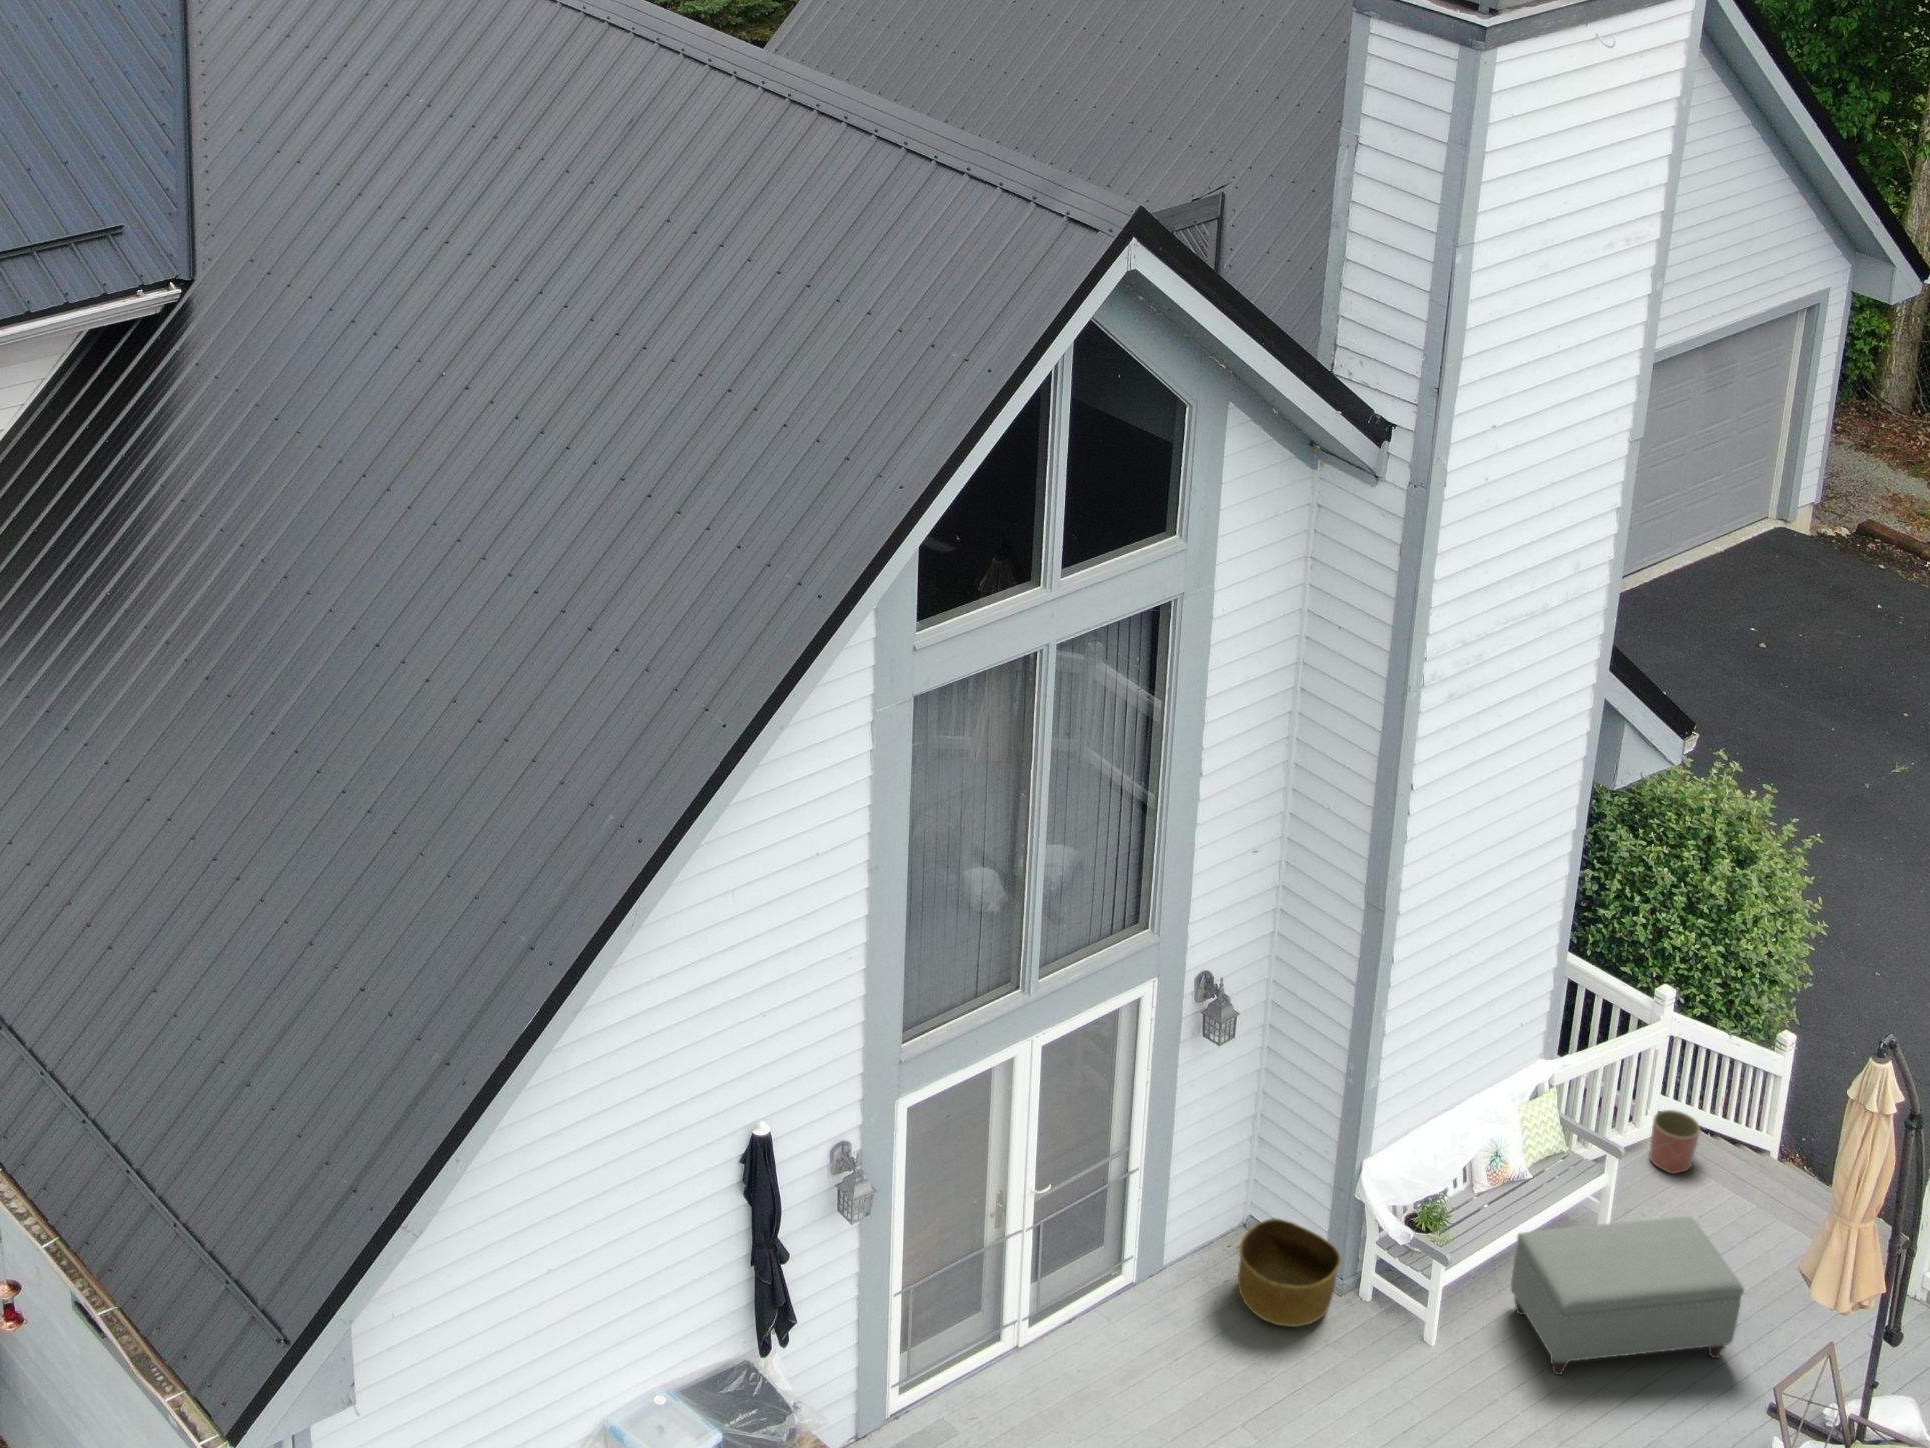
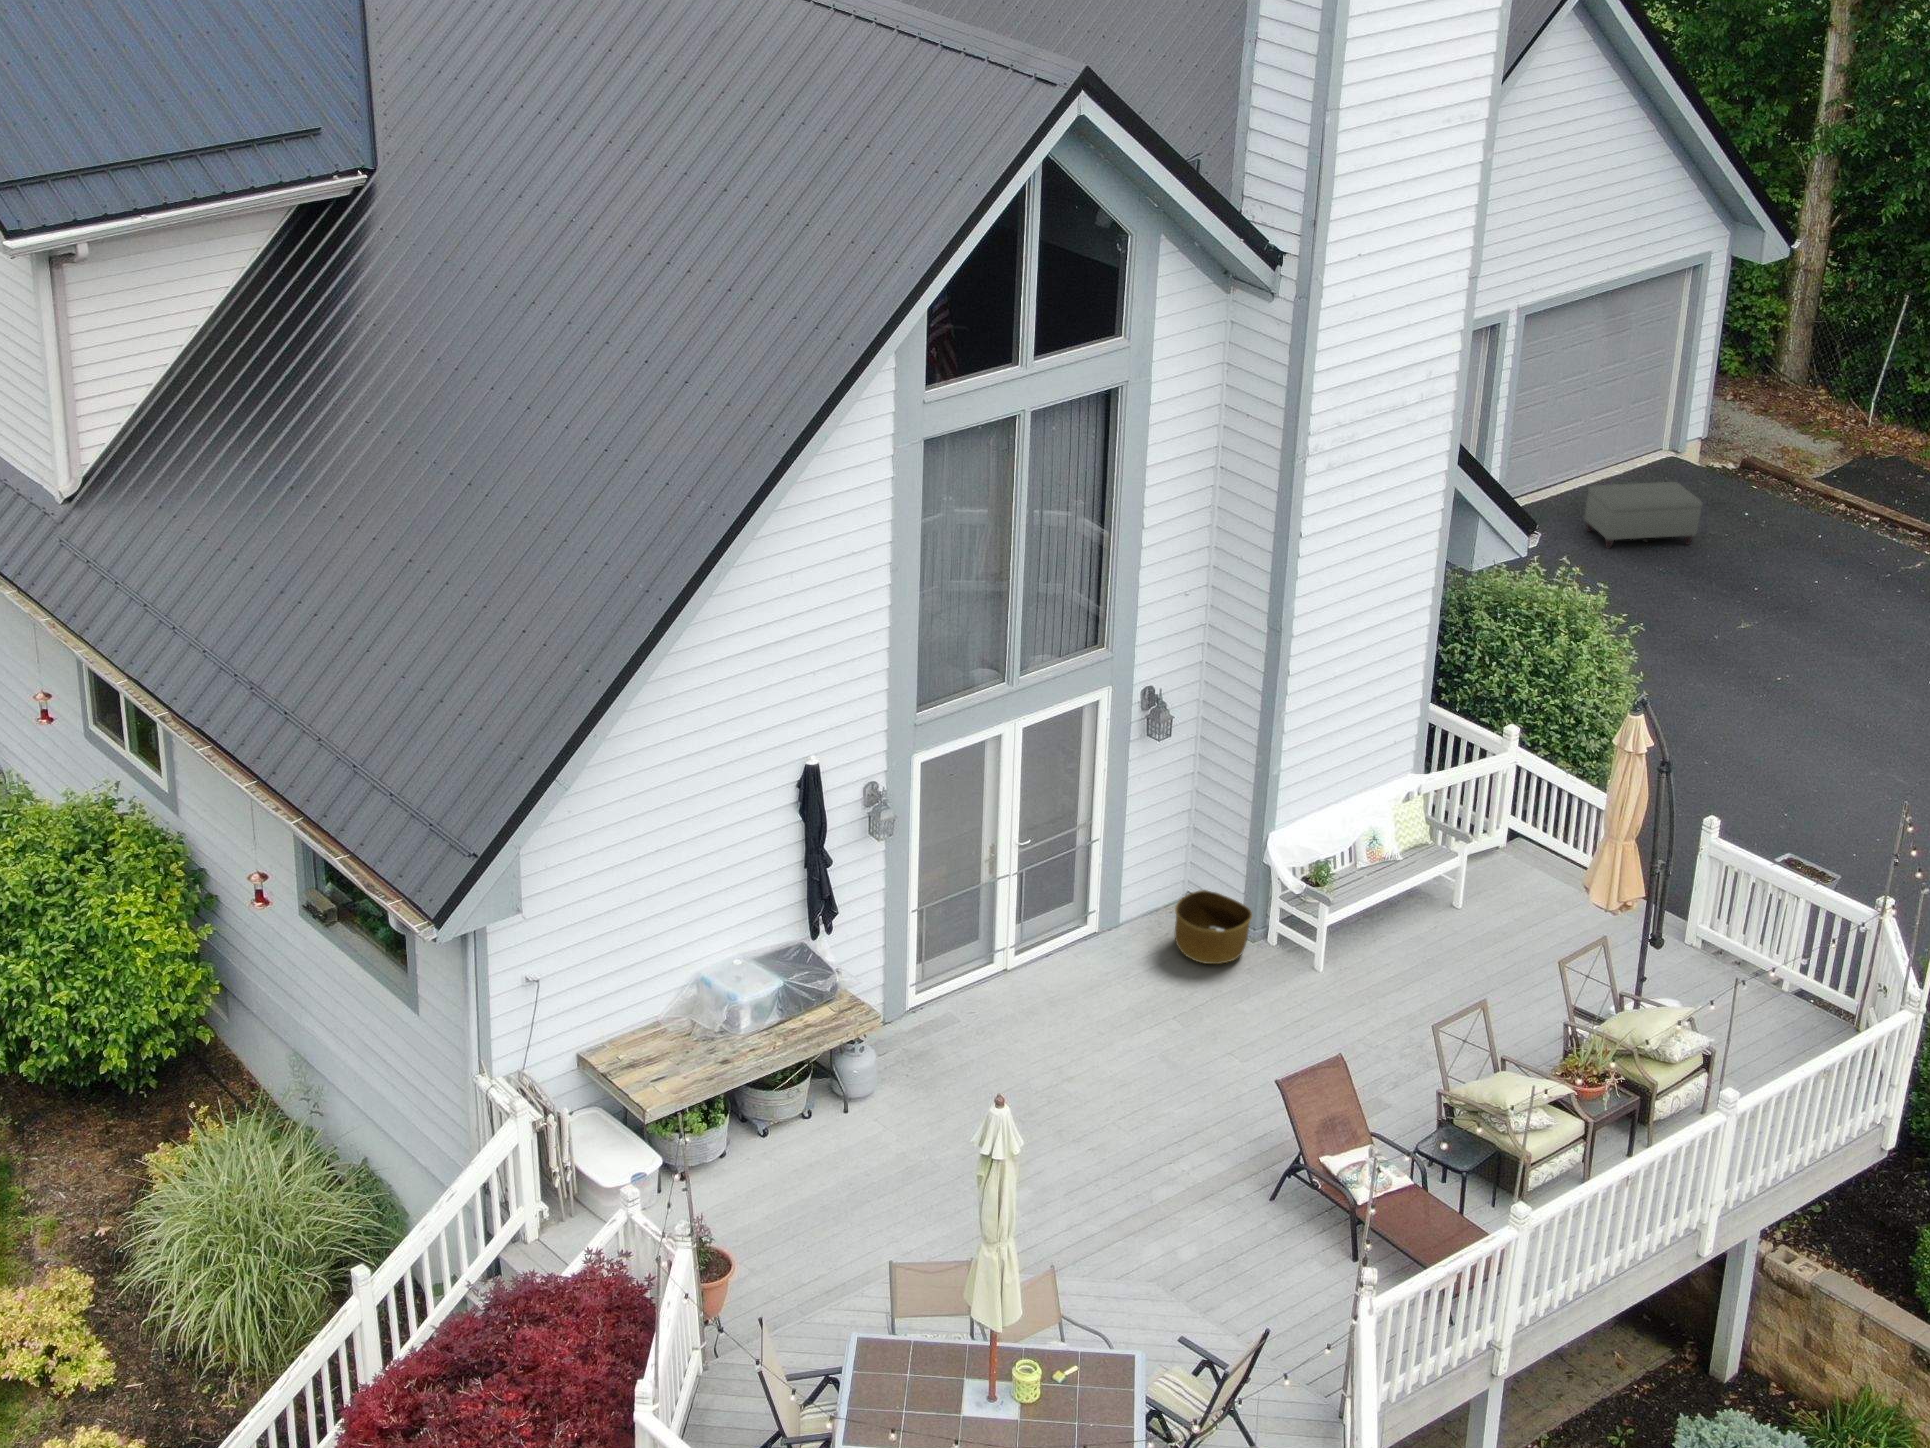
planter: present [1649,1110,1700,1174] -> none [1499,827,1538,874]
ottoman: present [1511,1217,1744,1375] -> present [1584,482,1702,549]

